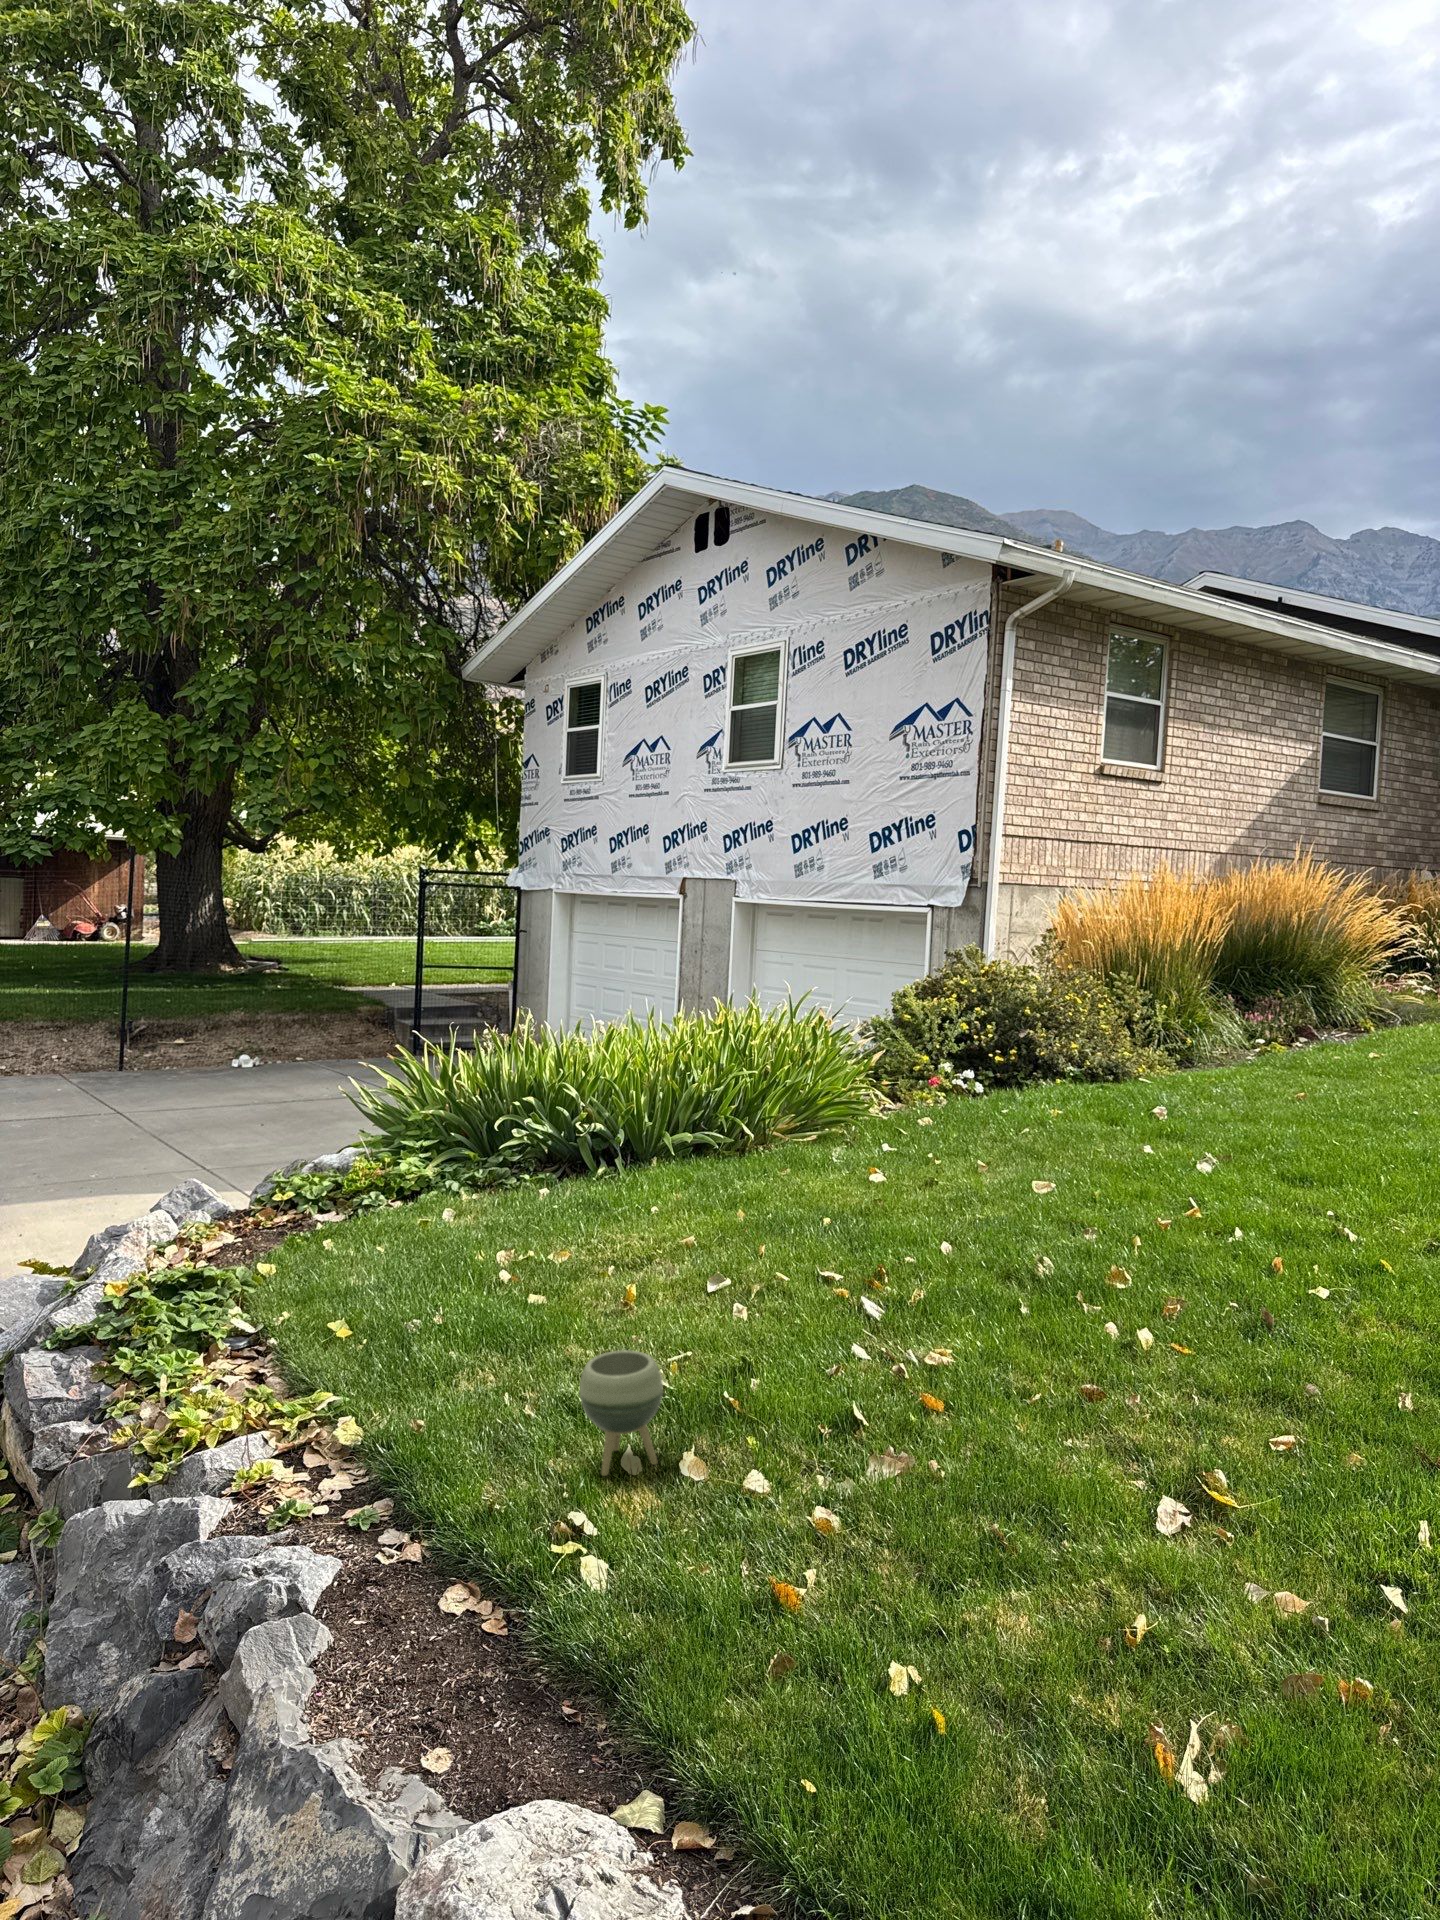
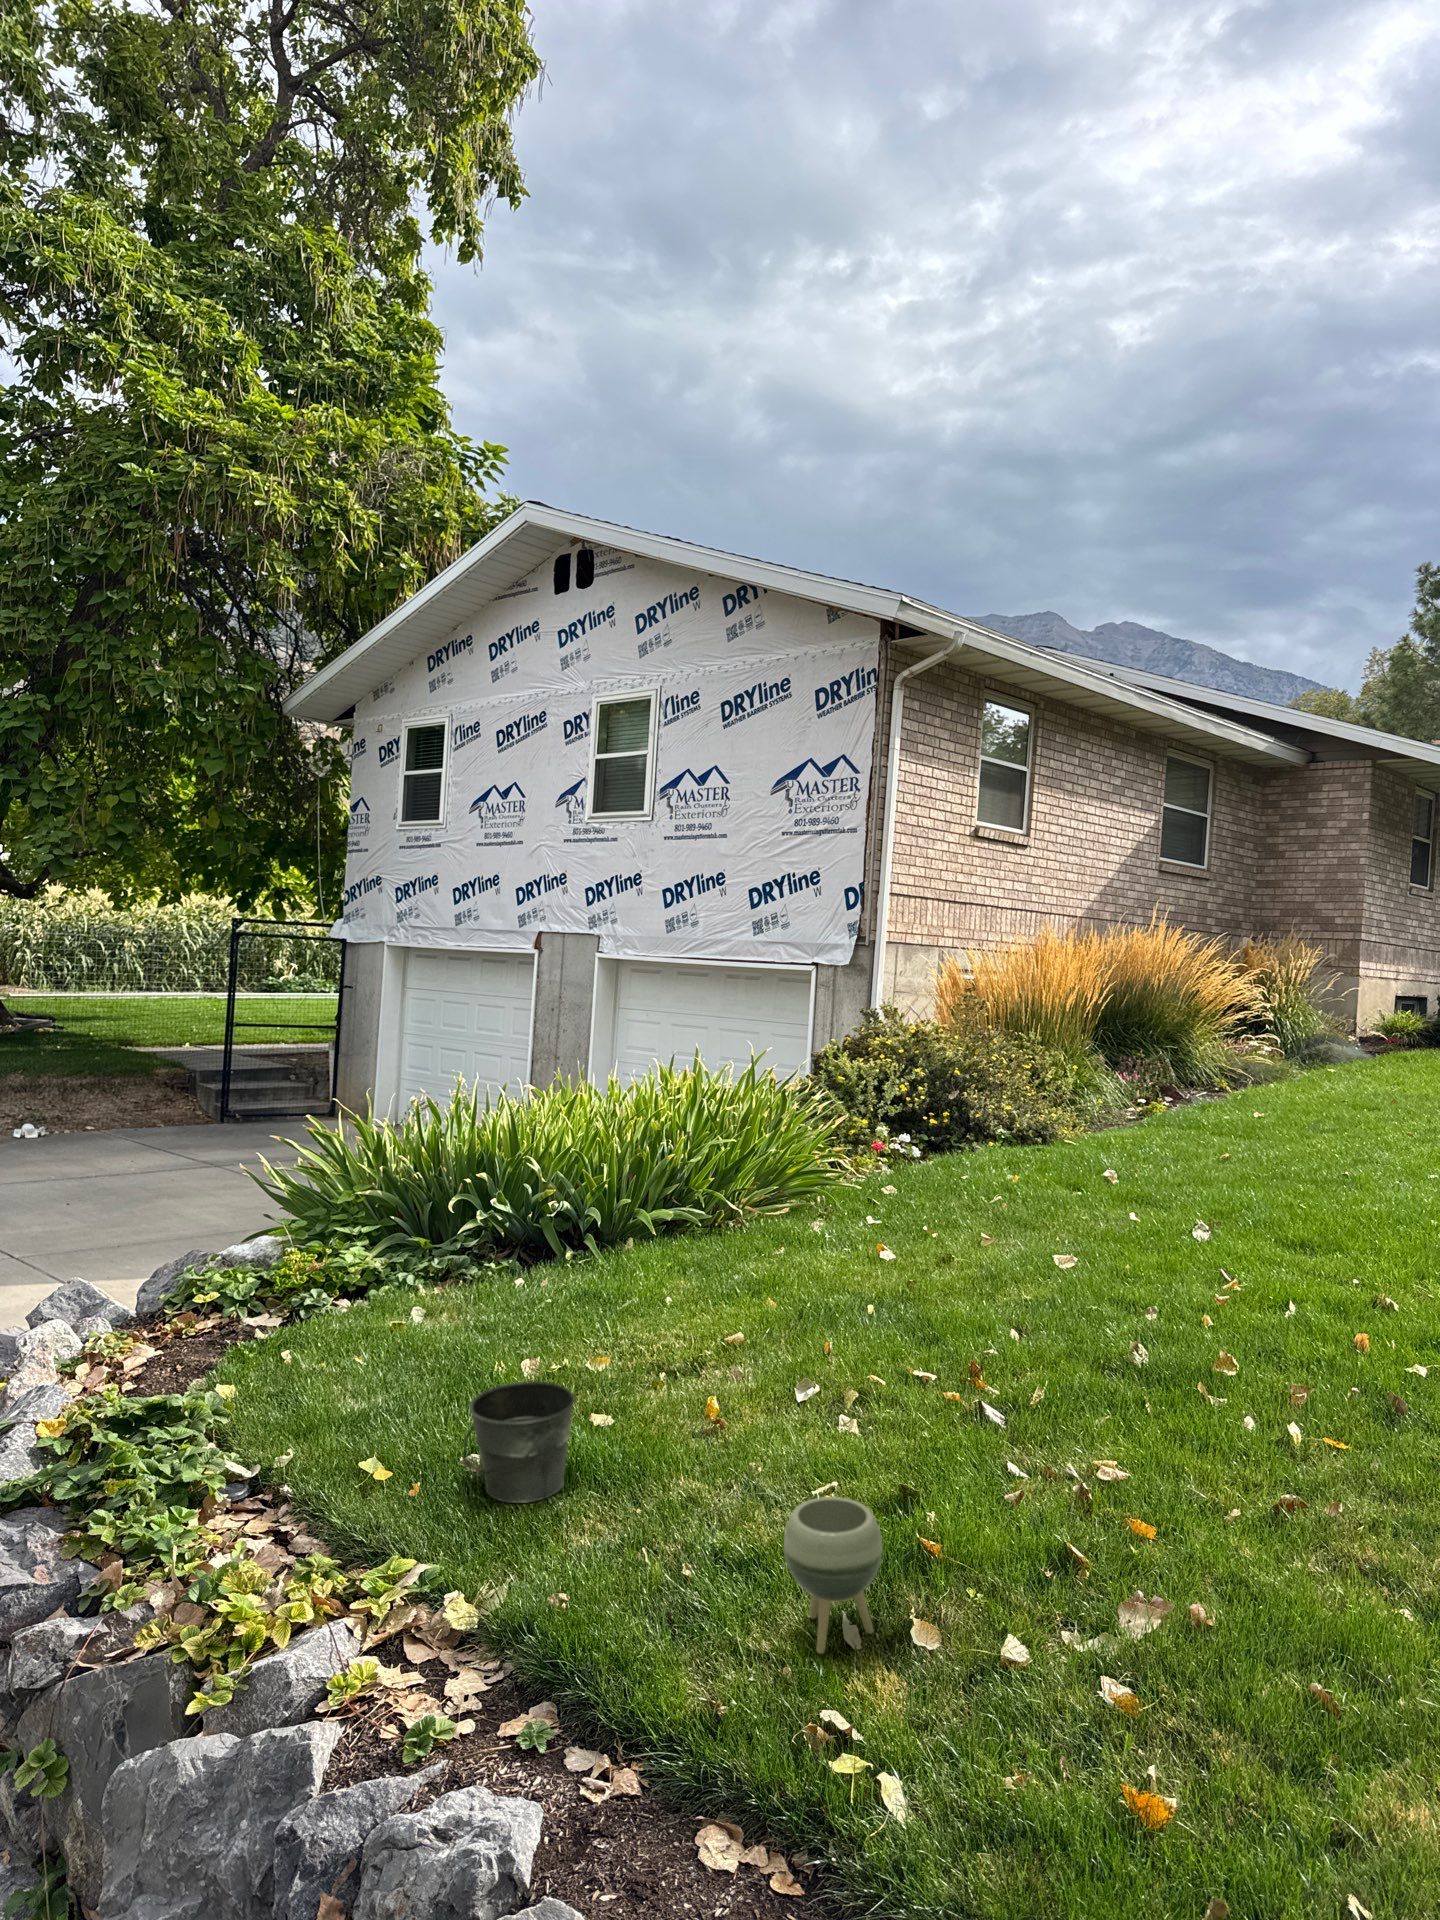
bucket: none [395,1258,491,1356] -> present [463,1381,575,1503]

